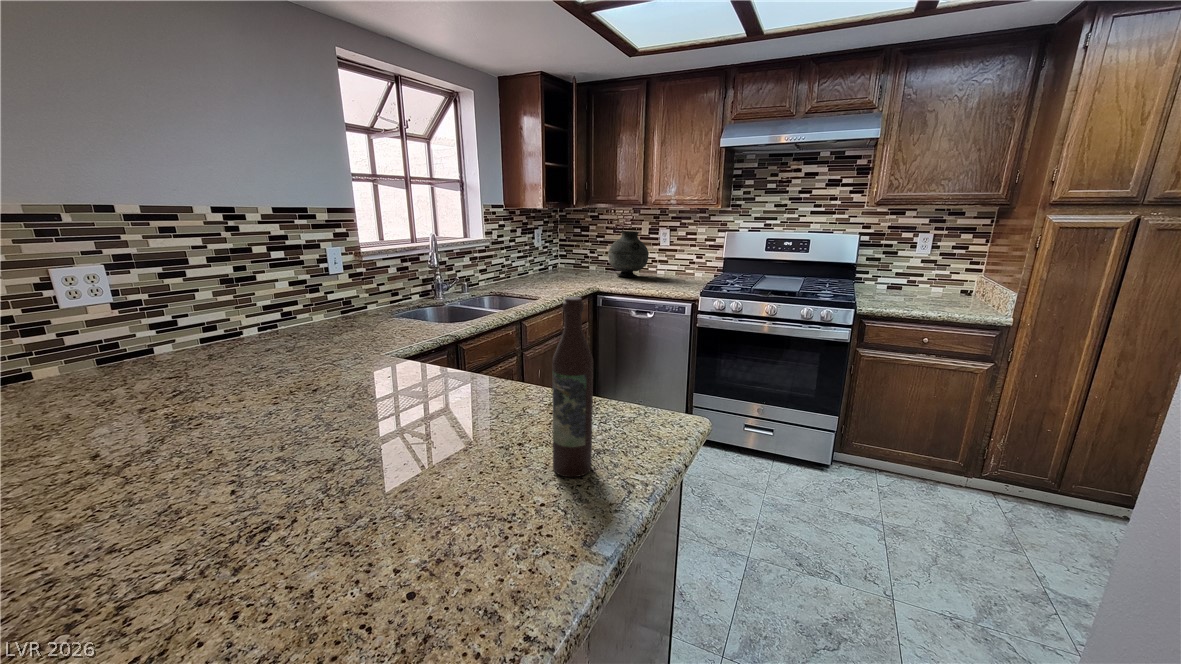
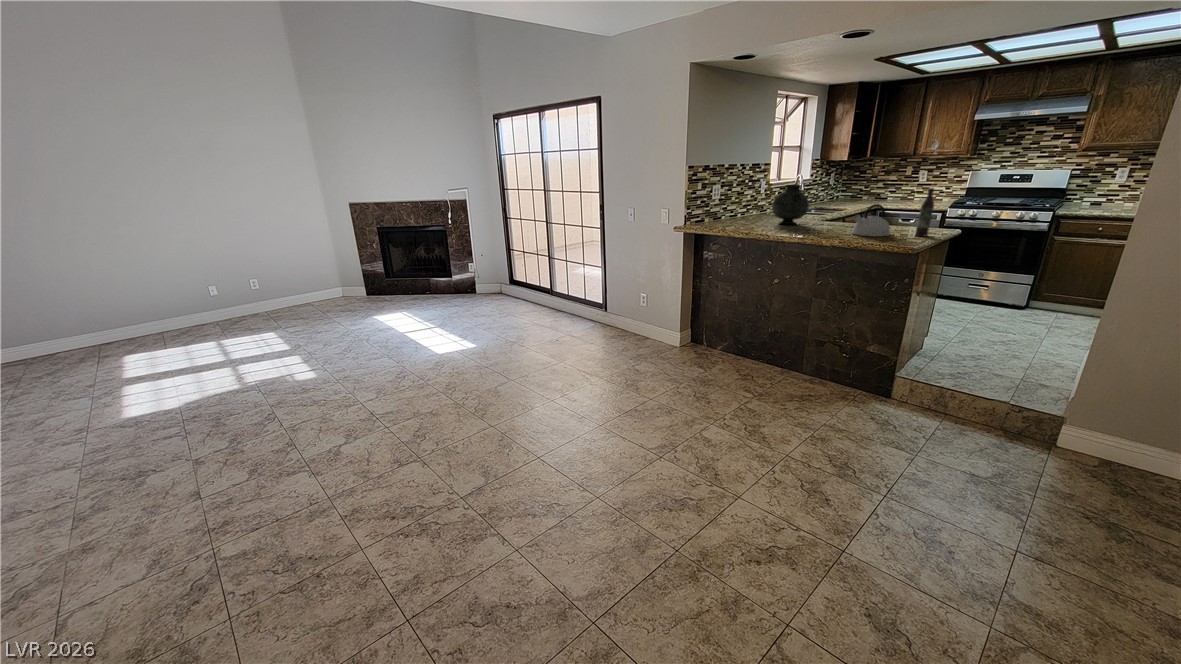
vase: present [608,231,649,277] -> present [772,185,809,224]
kettle: none [313,353,474,497] -> present [852,204,890,236]

